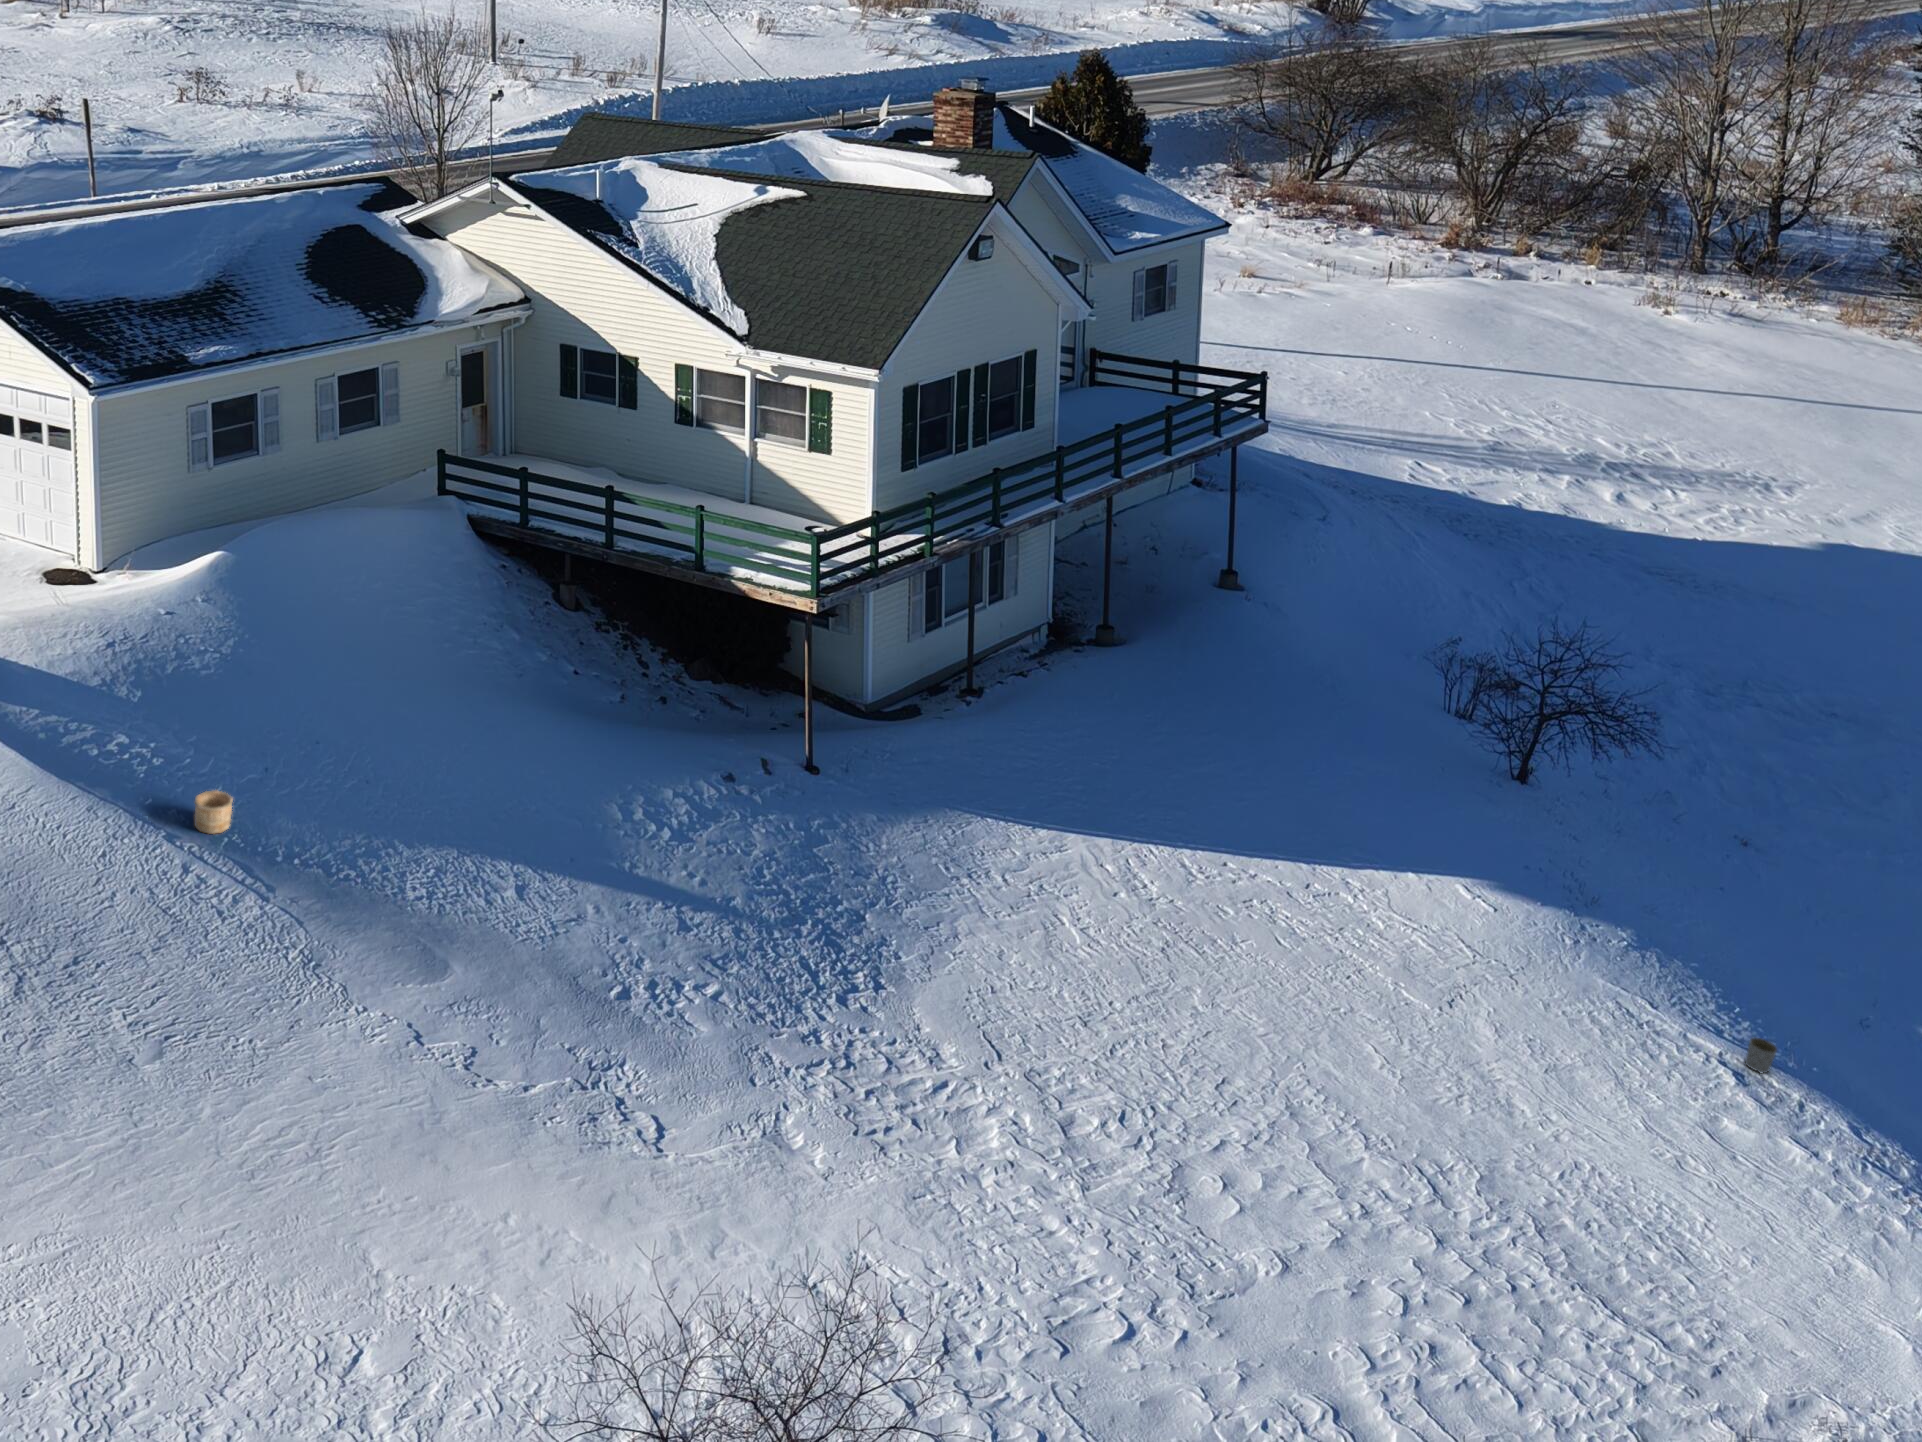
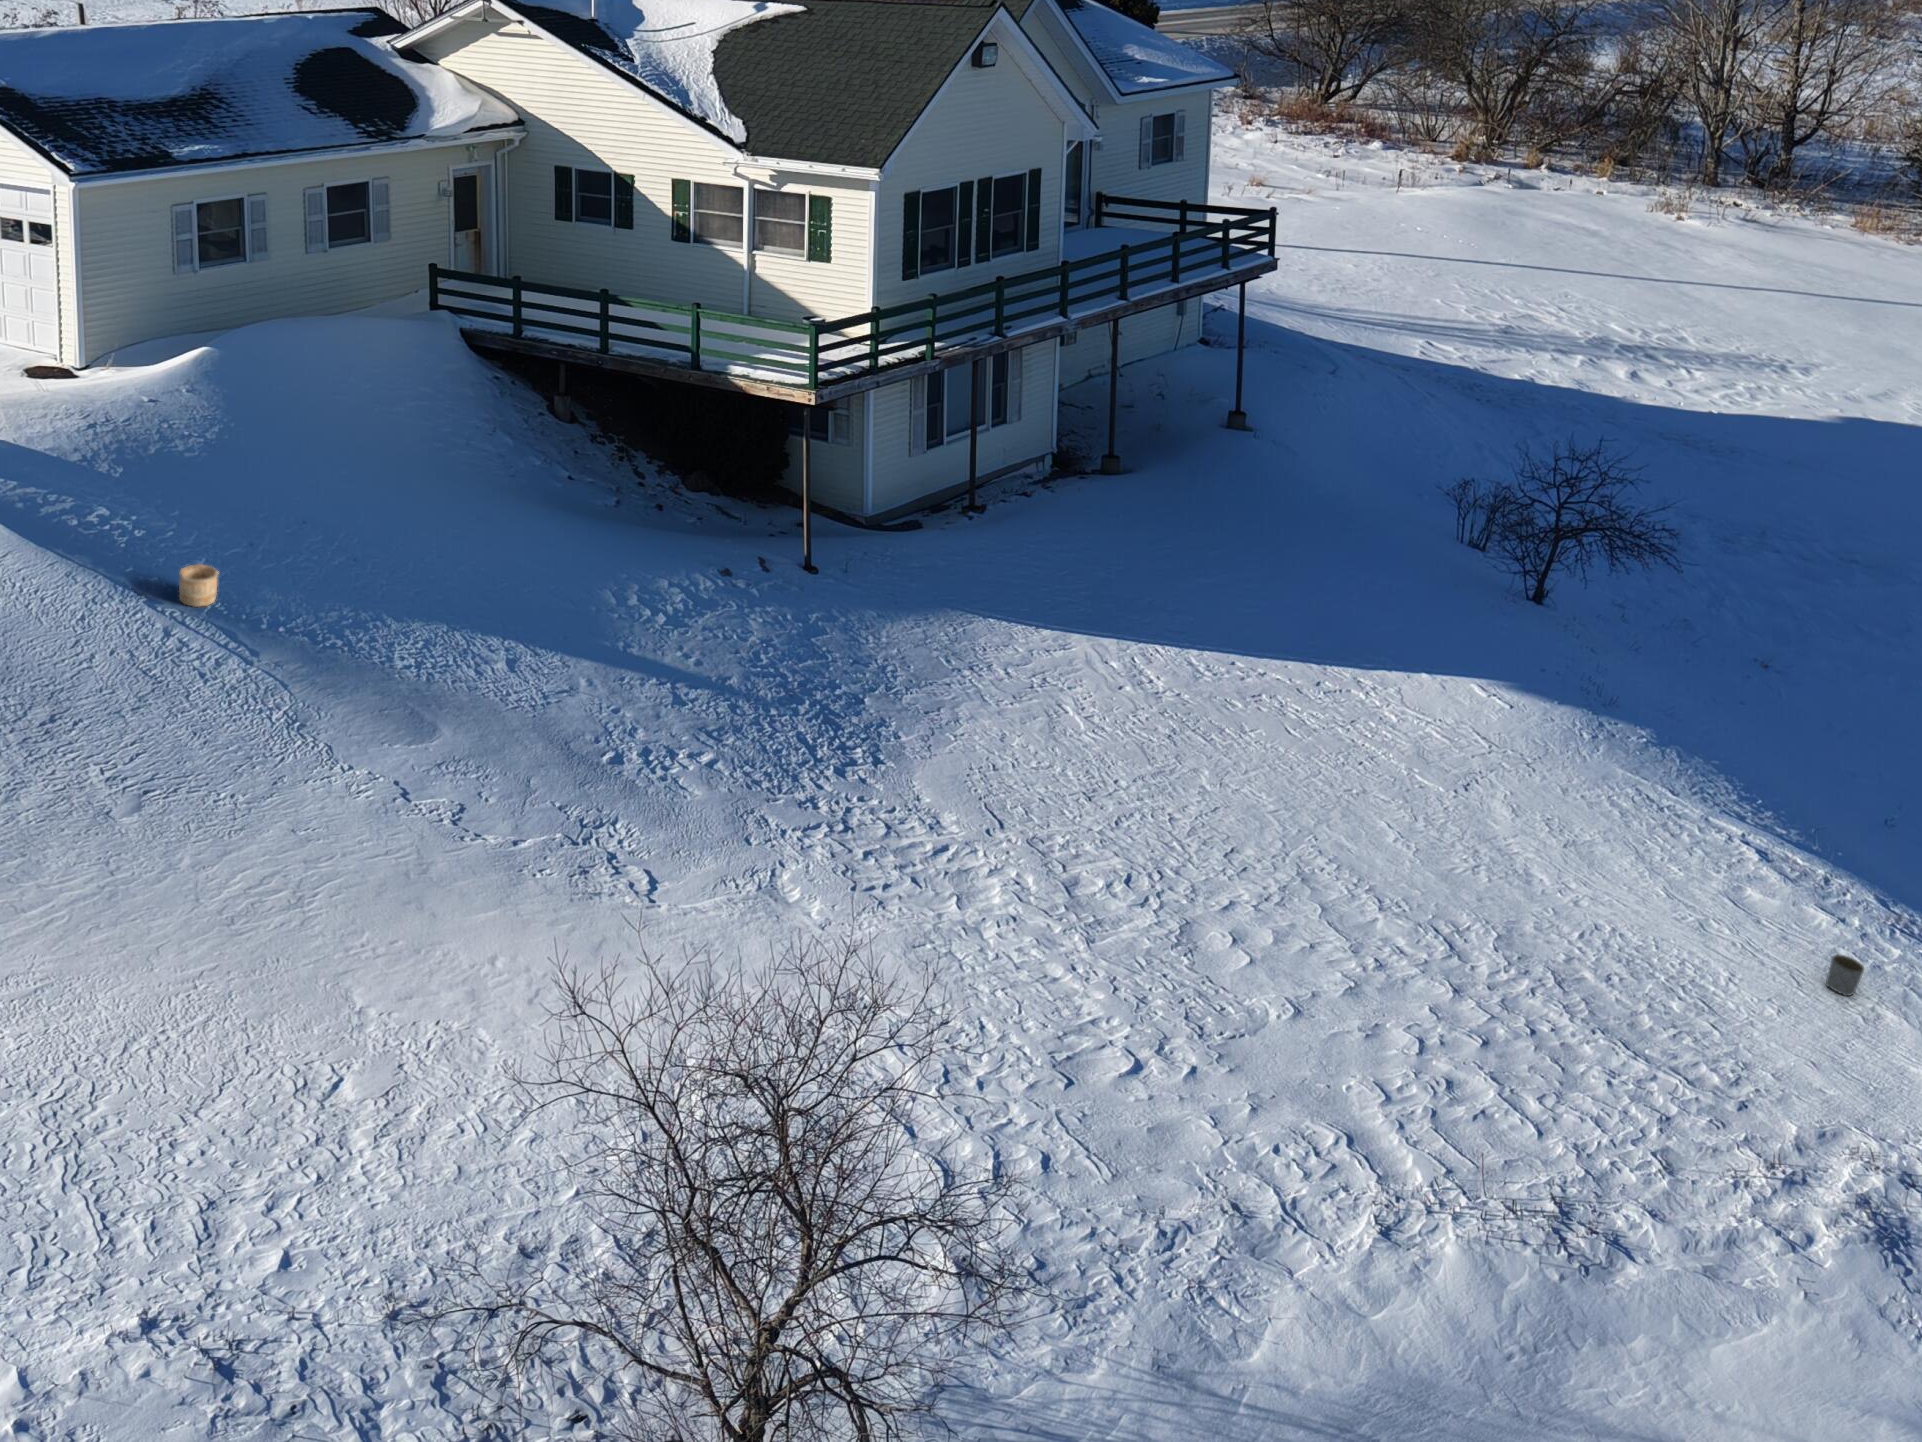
planter: present [1745,1038,1777,1074] -> present [1826,955,1864,996]

